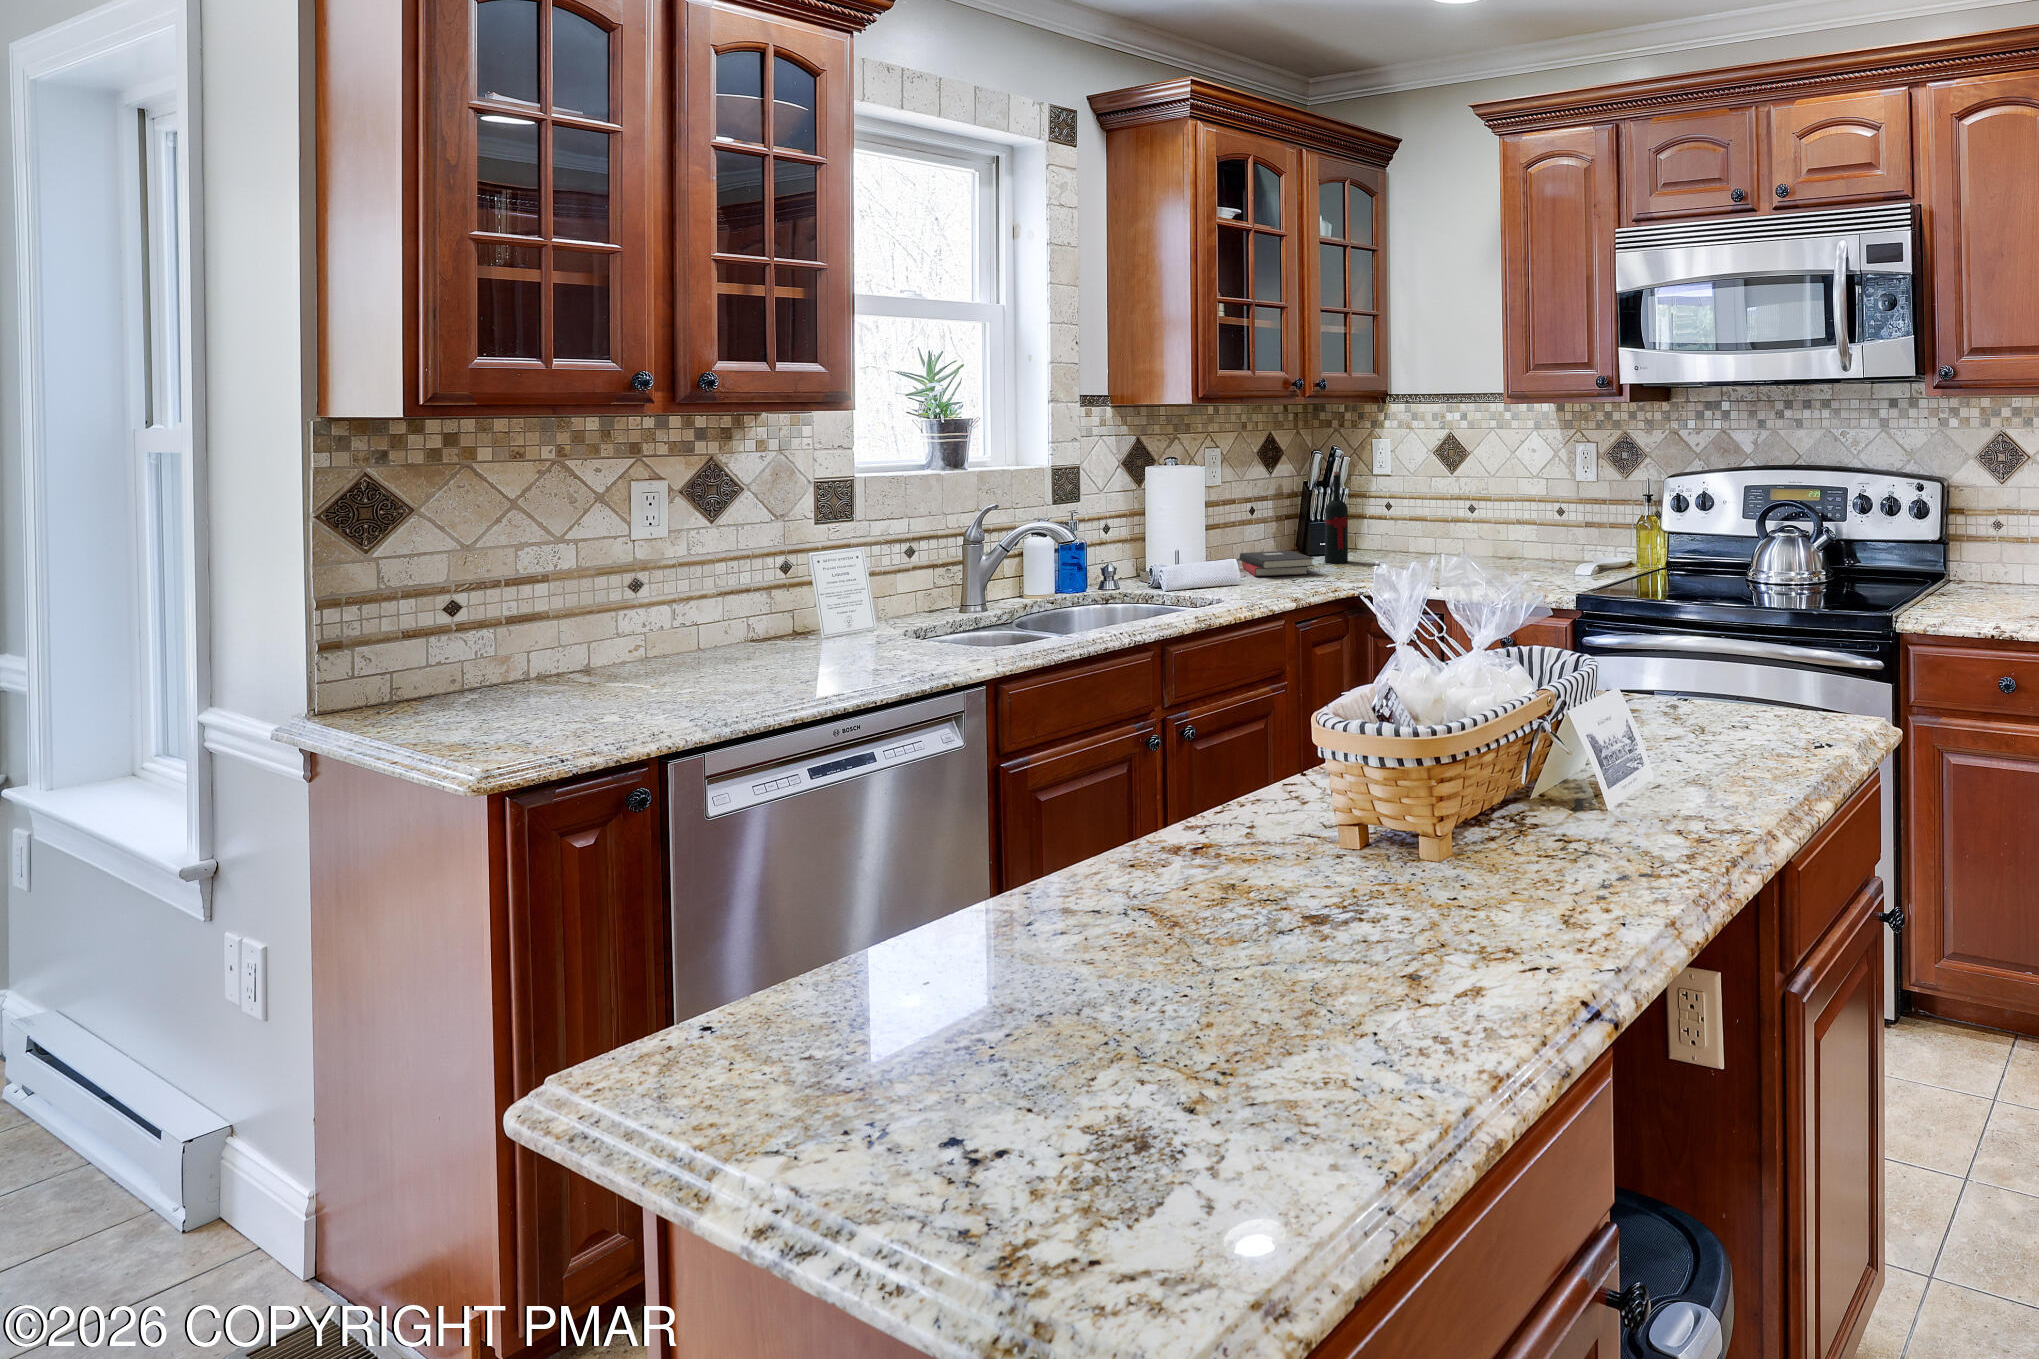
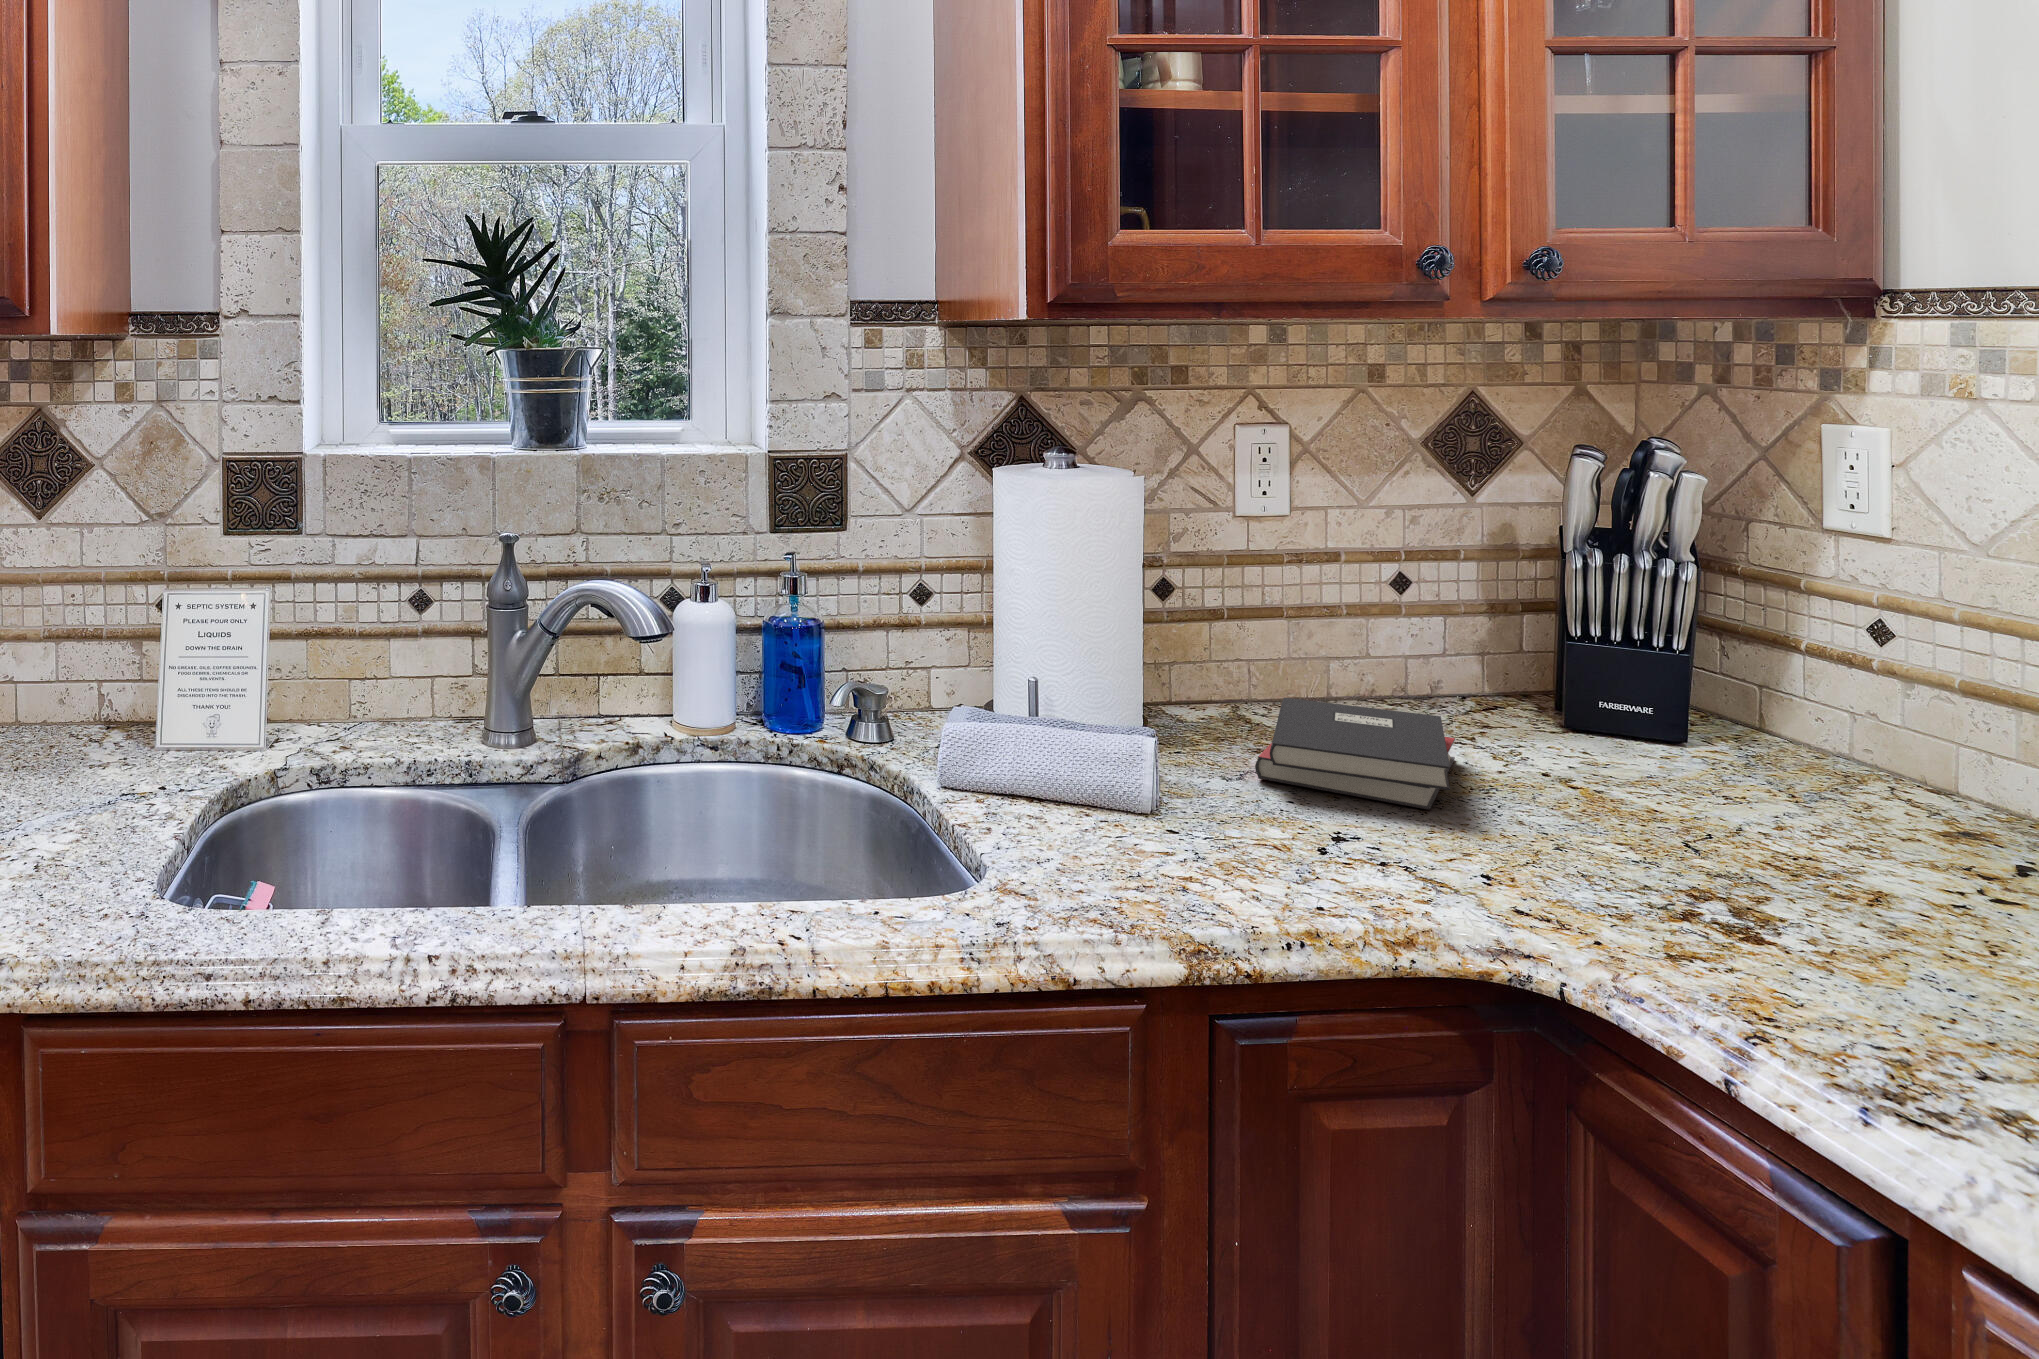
wine bottle: present [1325,471,1348,563] -> none [1579,512,1666,785]

